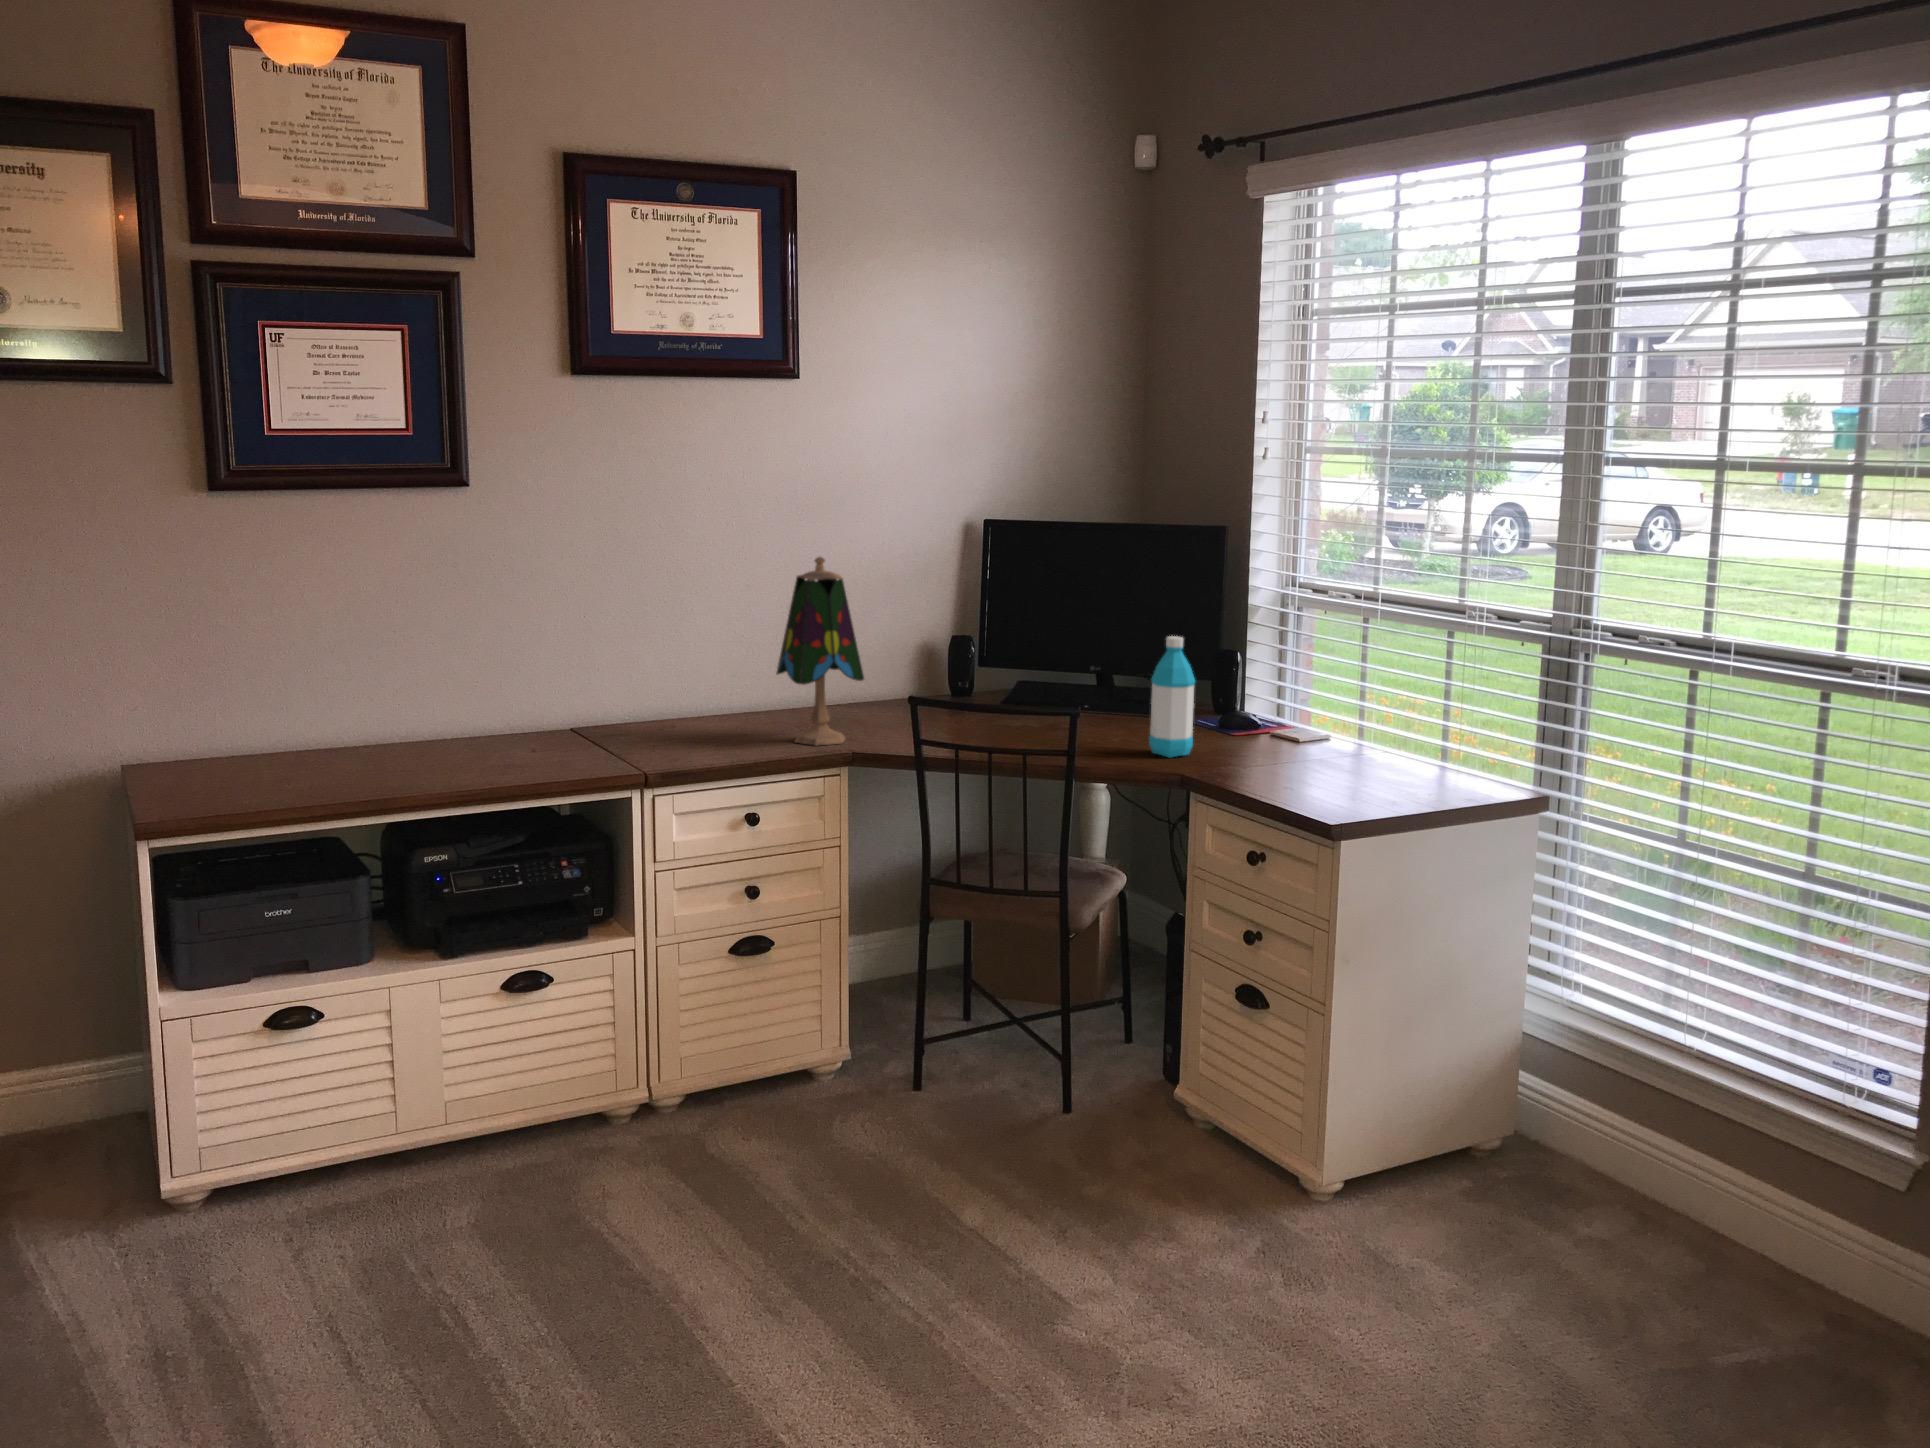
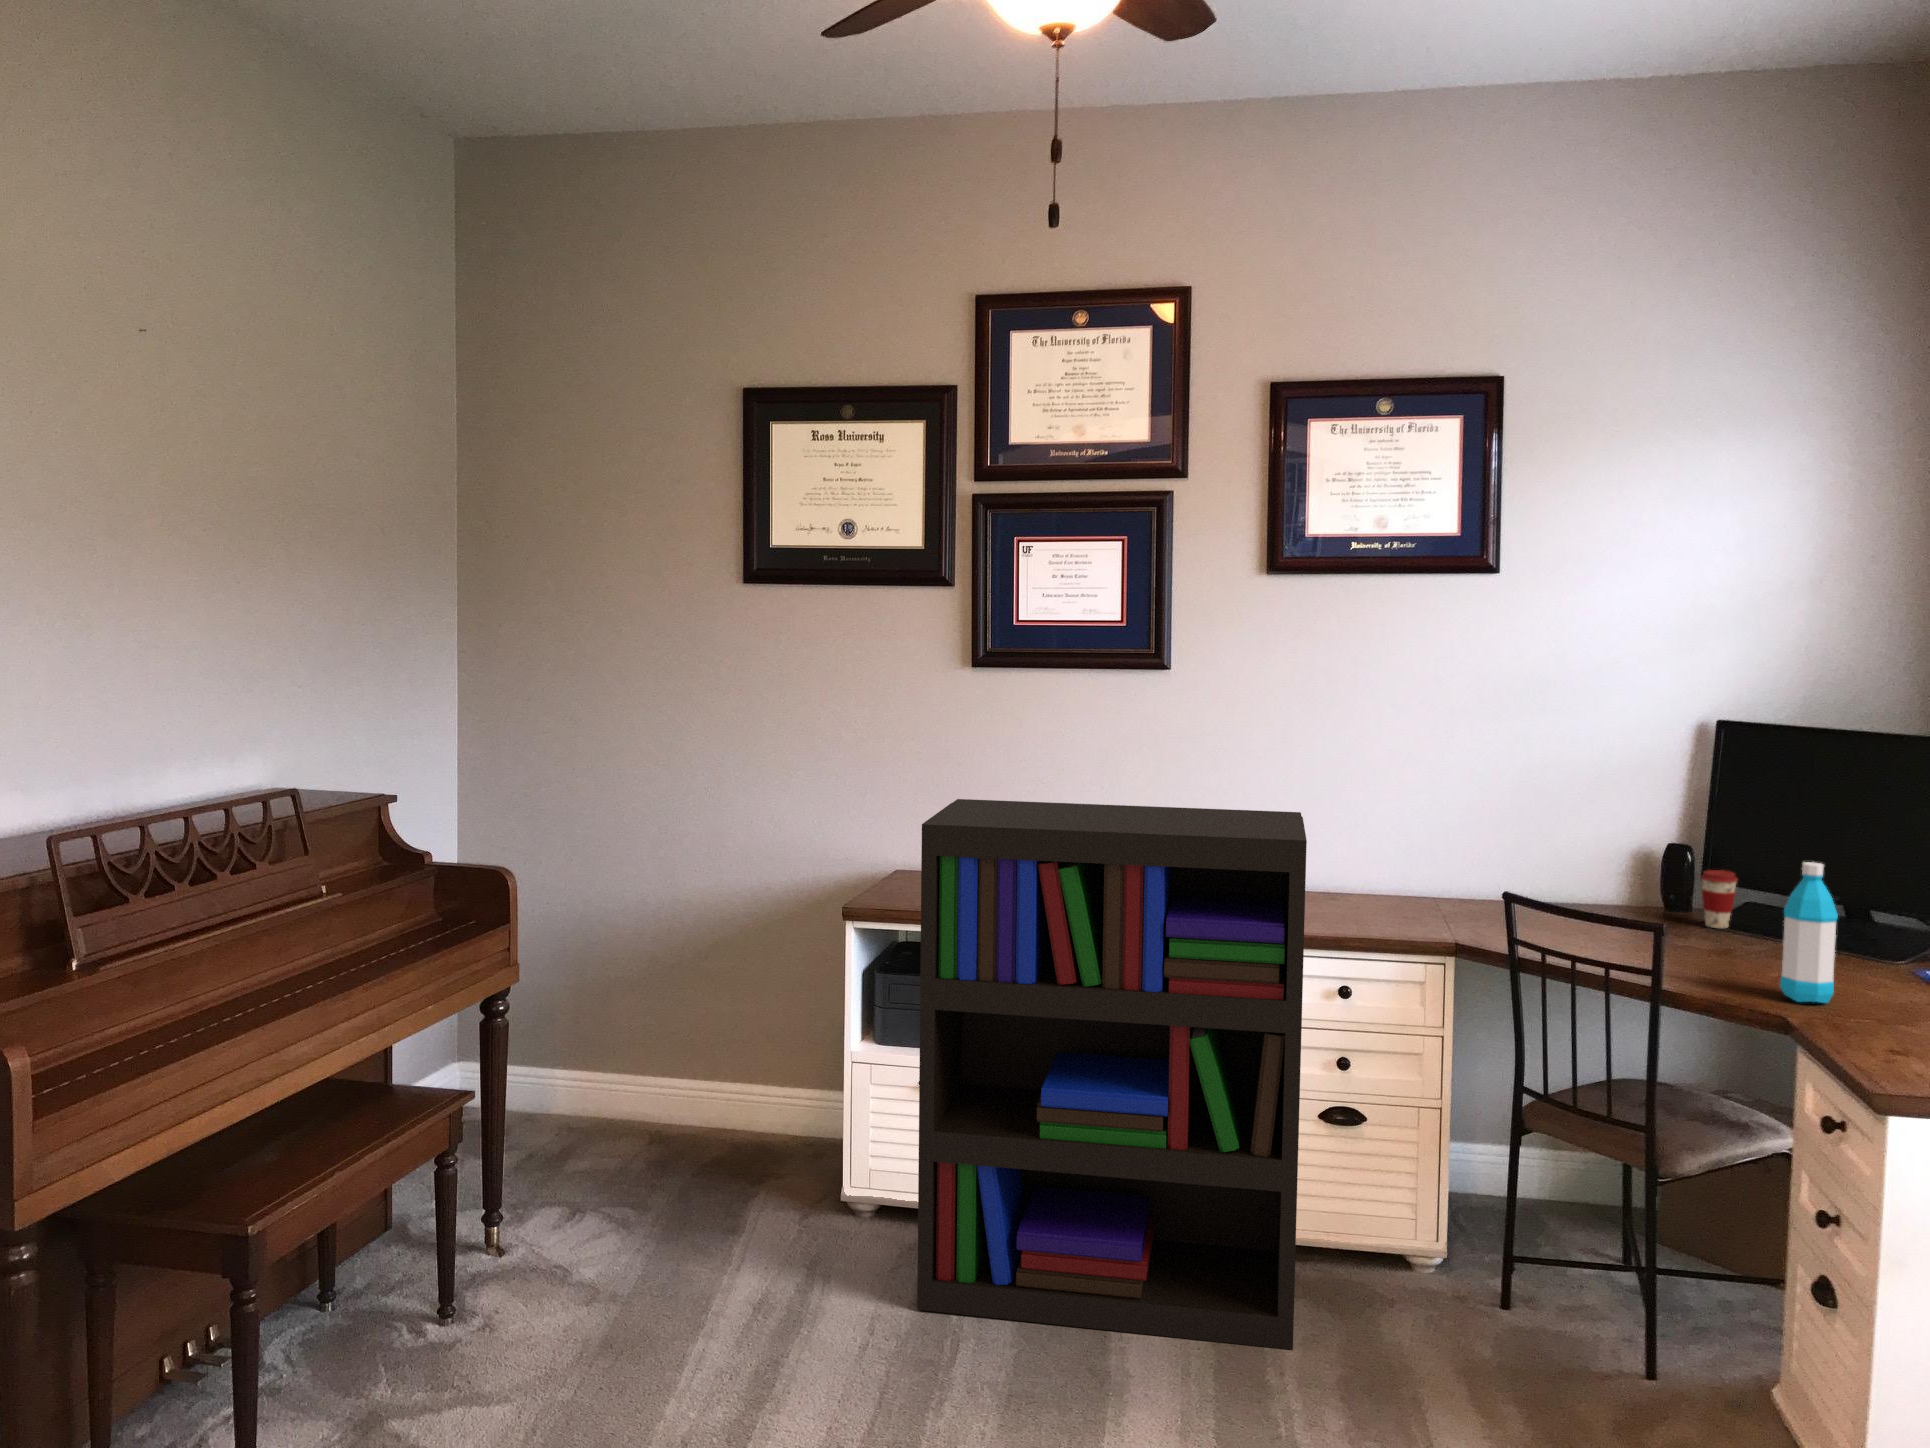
table lamp: present [777,557,864,746] -> none [1405,746,1486,934]
bookshelf: none [301,636,789,1292] -> present [917,799,1307,1350]
coffee cup: none [1008,655,1039,707] -> present [1701,870,1738,928]

